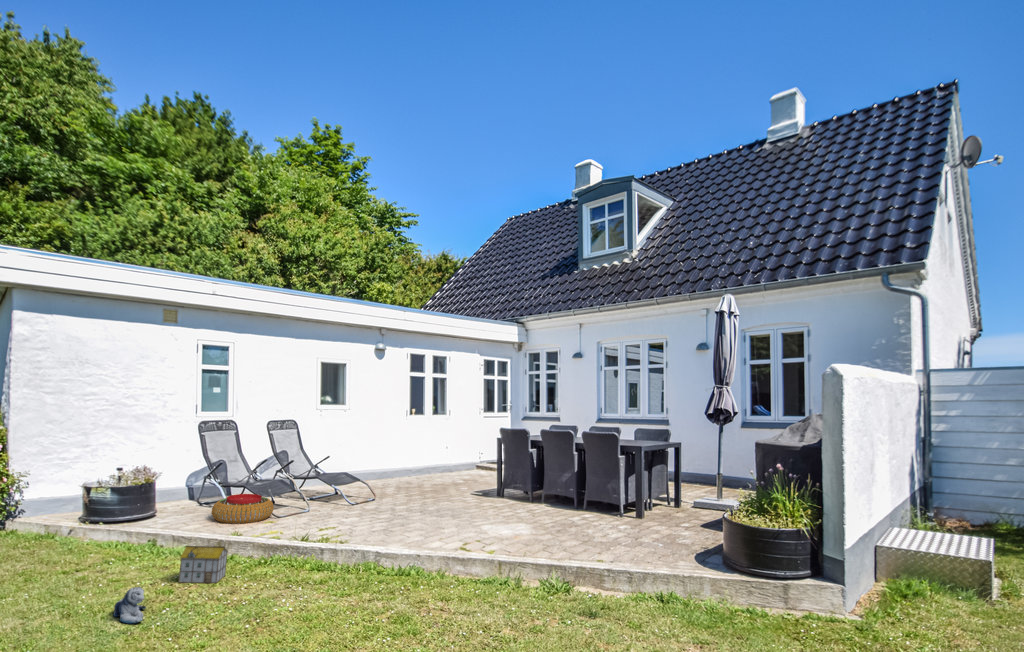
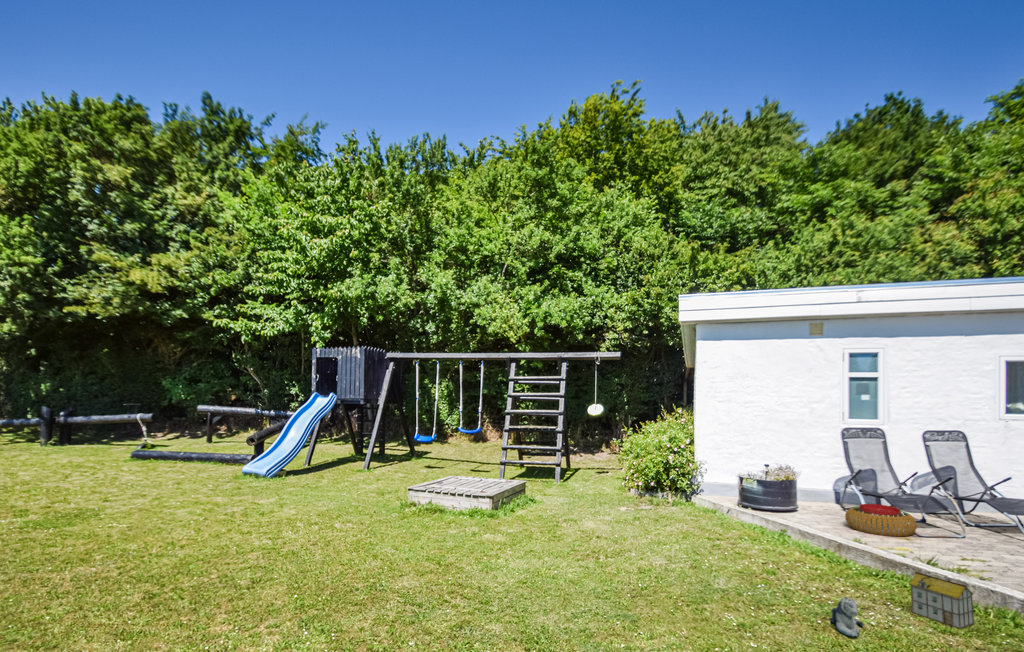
toy house: present [179,546,228,583] -> present [910,572,974,629]
plush toy: present [113,587,146,624] -> present [831,598,864,637]

